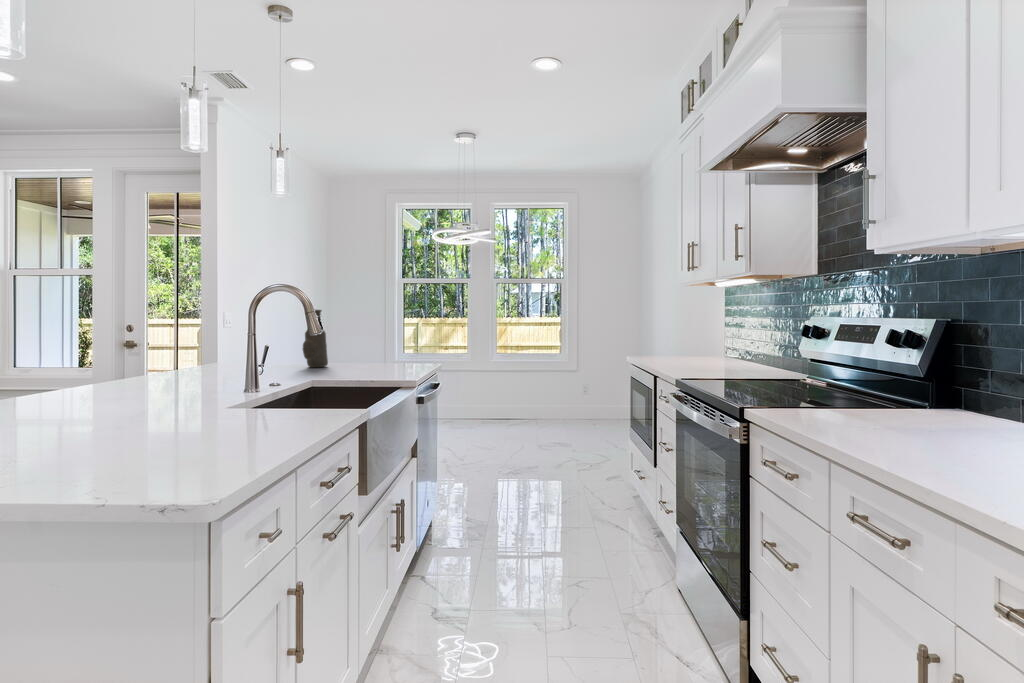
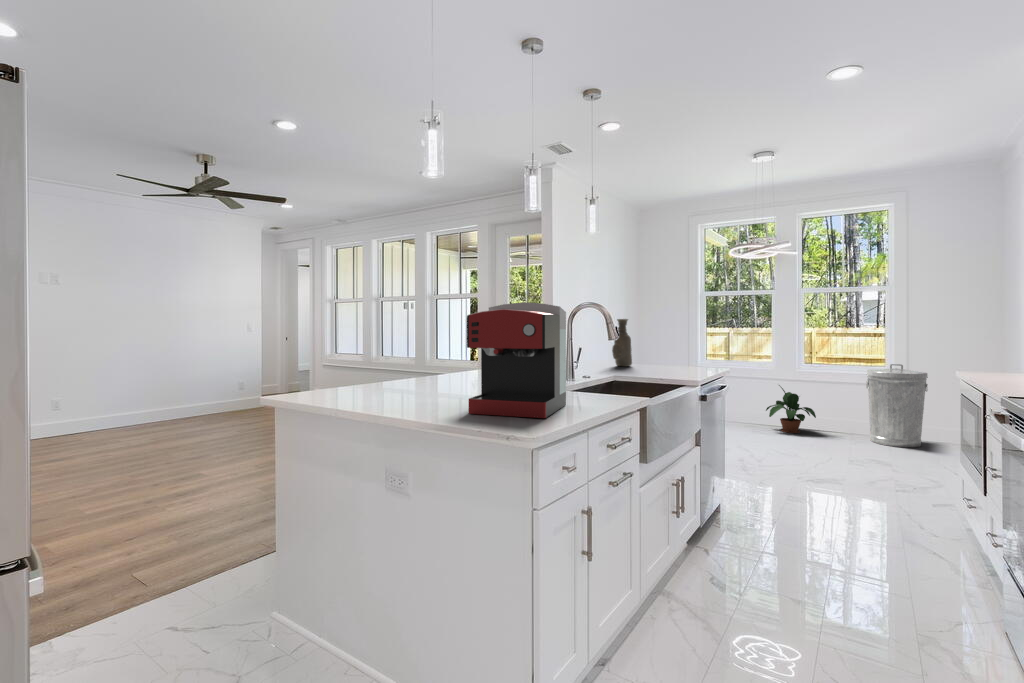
coffee maker: none [66,287,256,477] -> present [467,302,566,418]
trash can: none [537,350,580,422] -> present [866,364,928,447]
potted plant: none [456,373,499,419] -> present [766,385,816,433]

